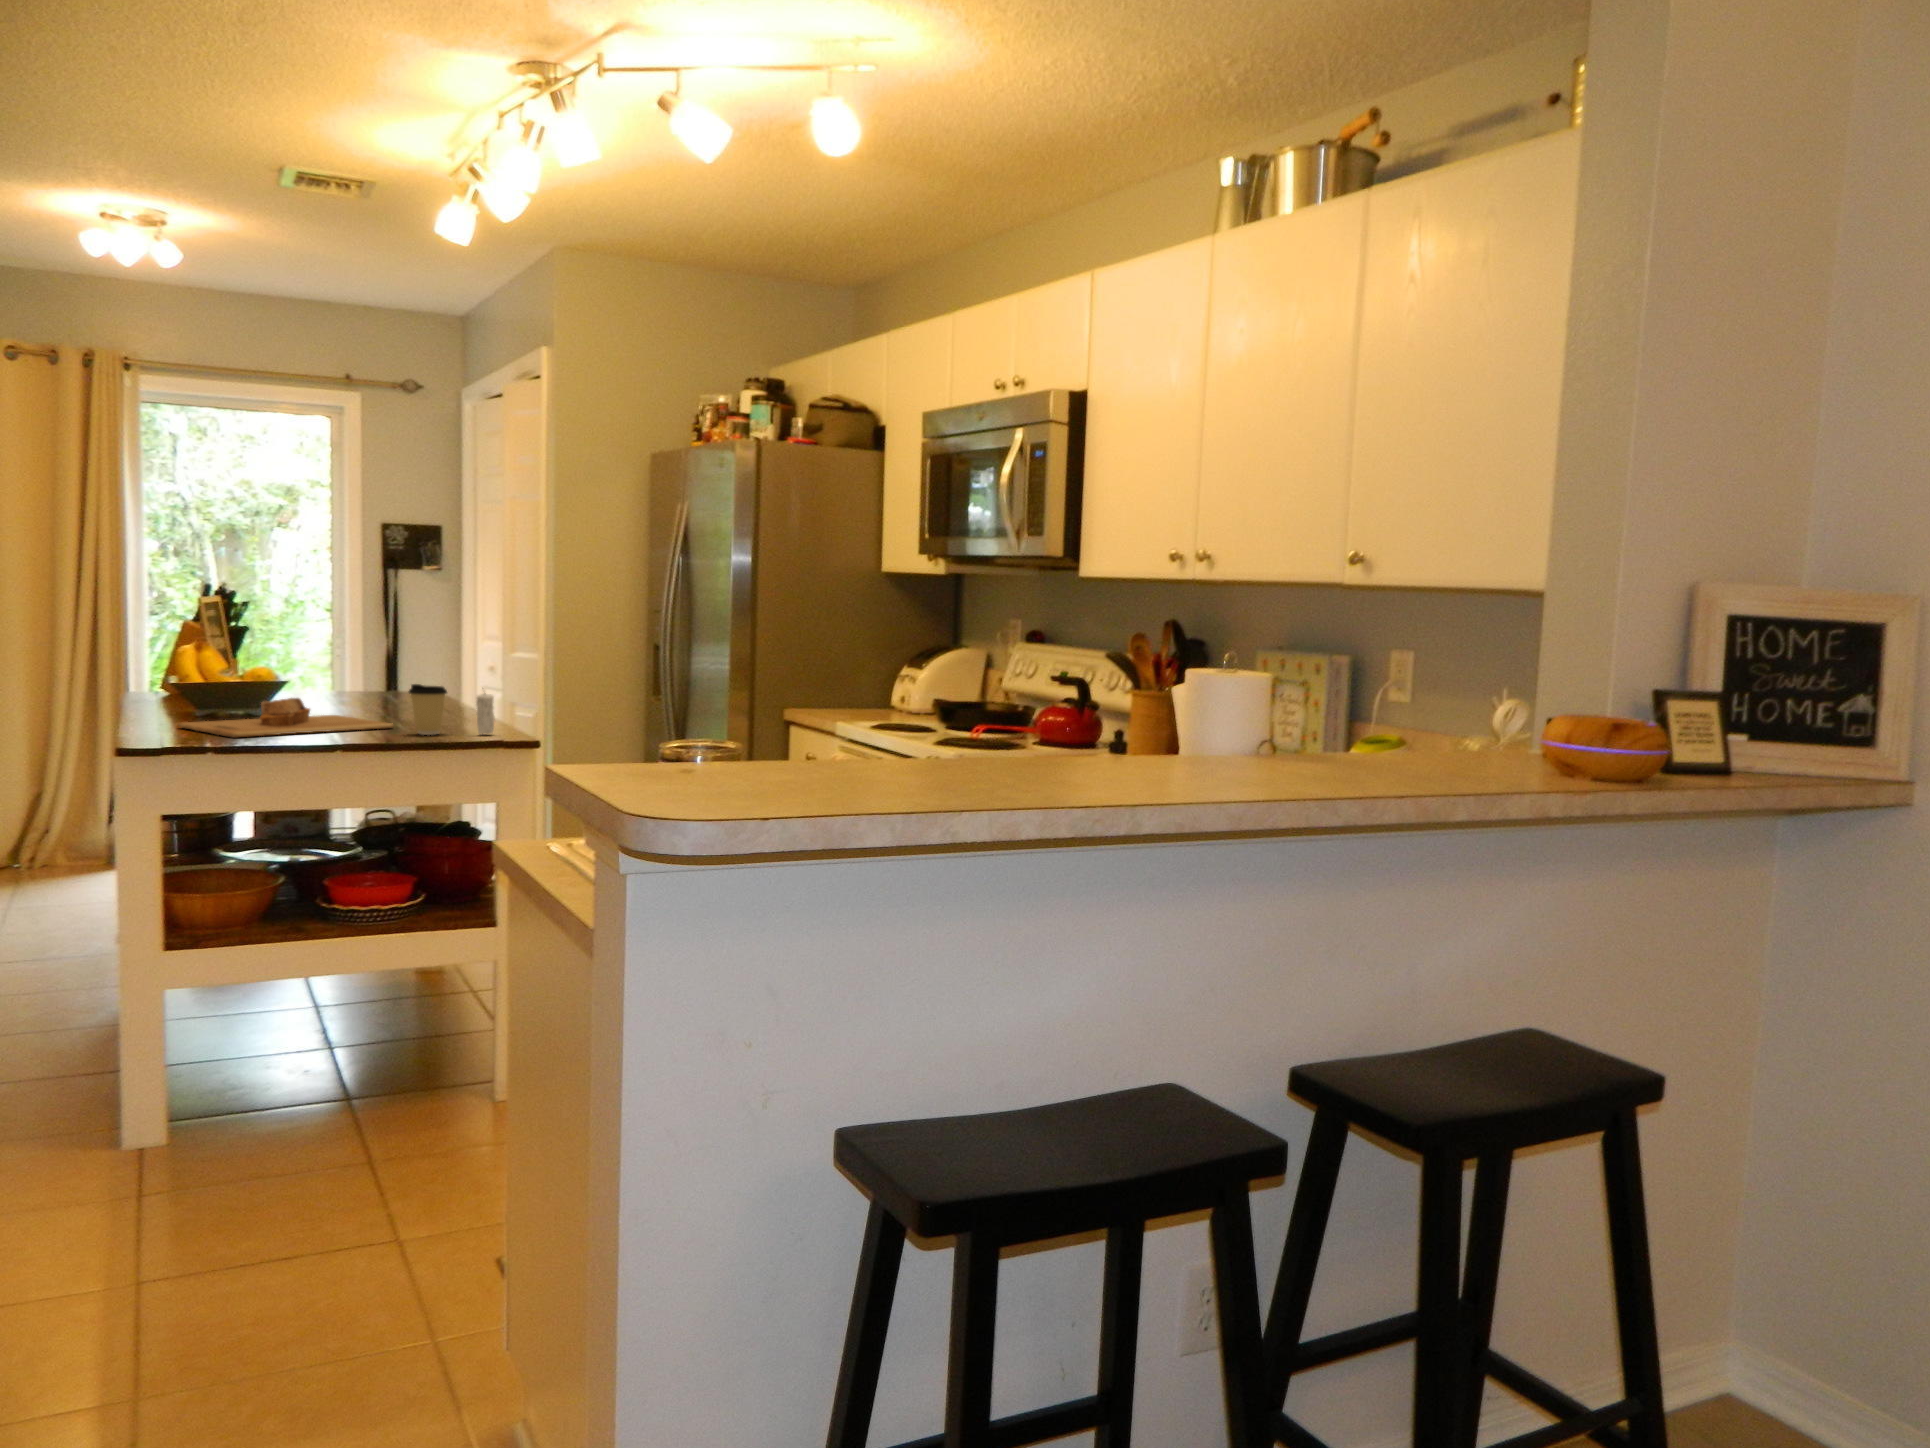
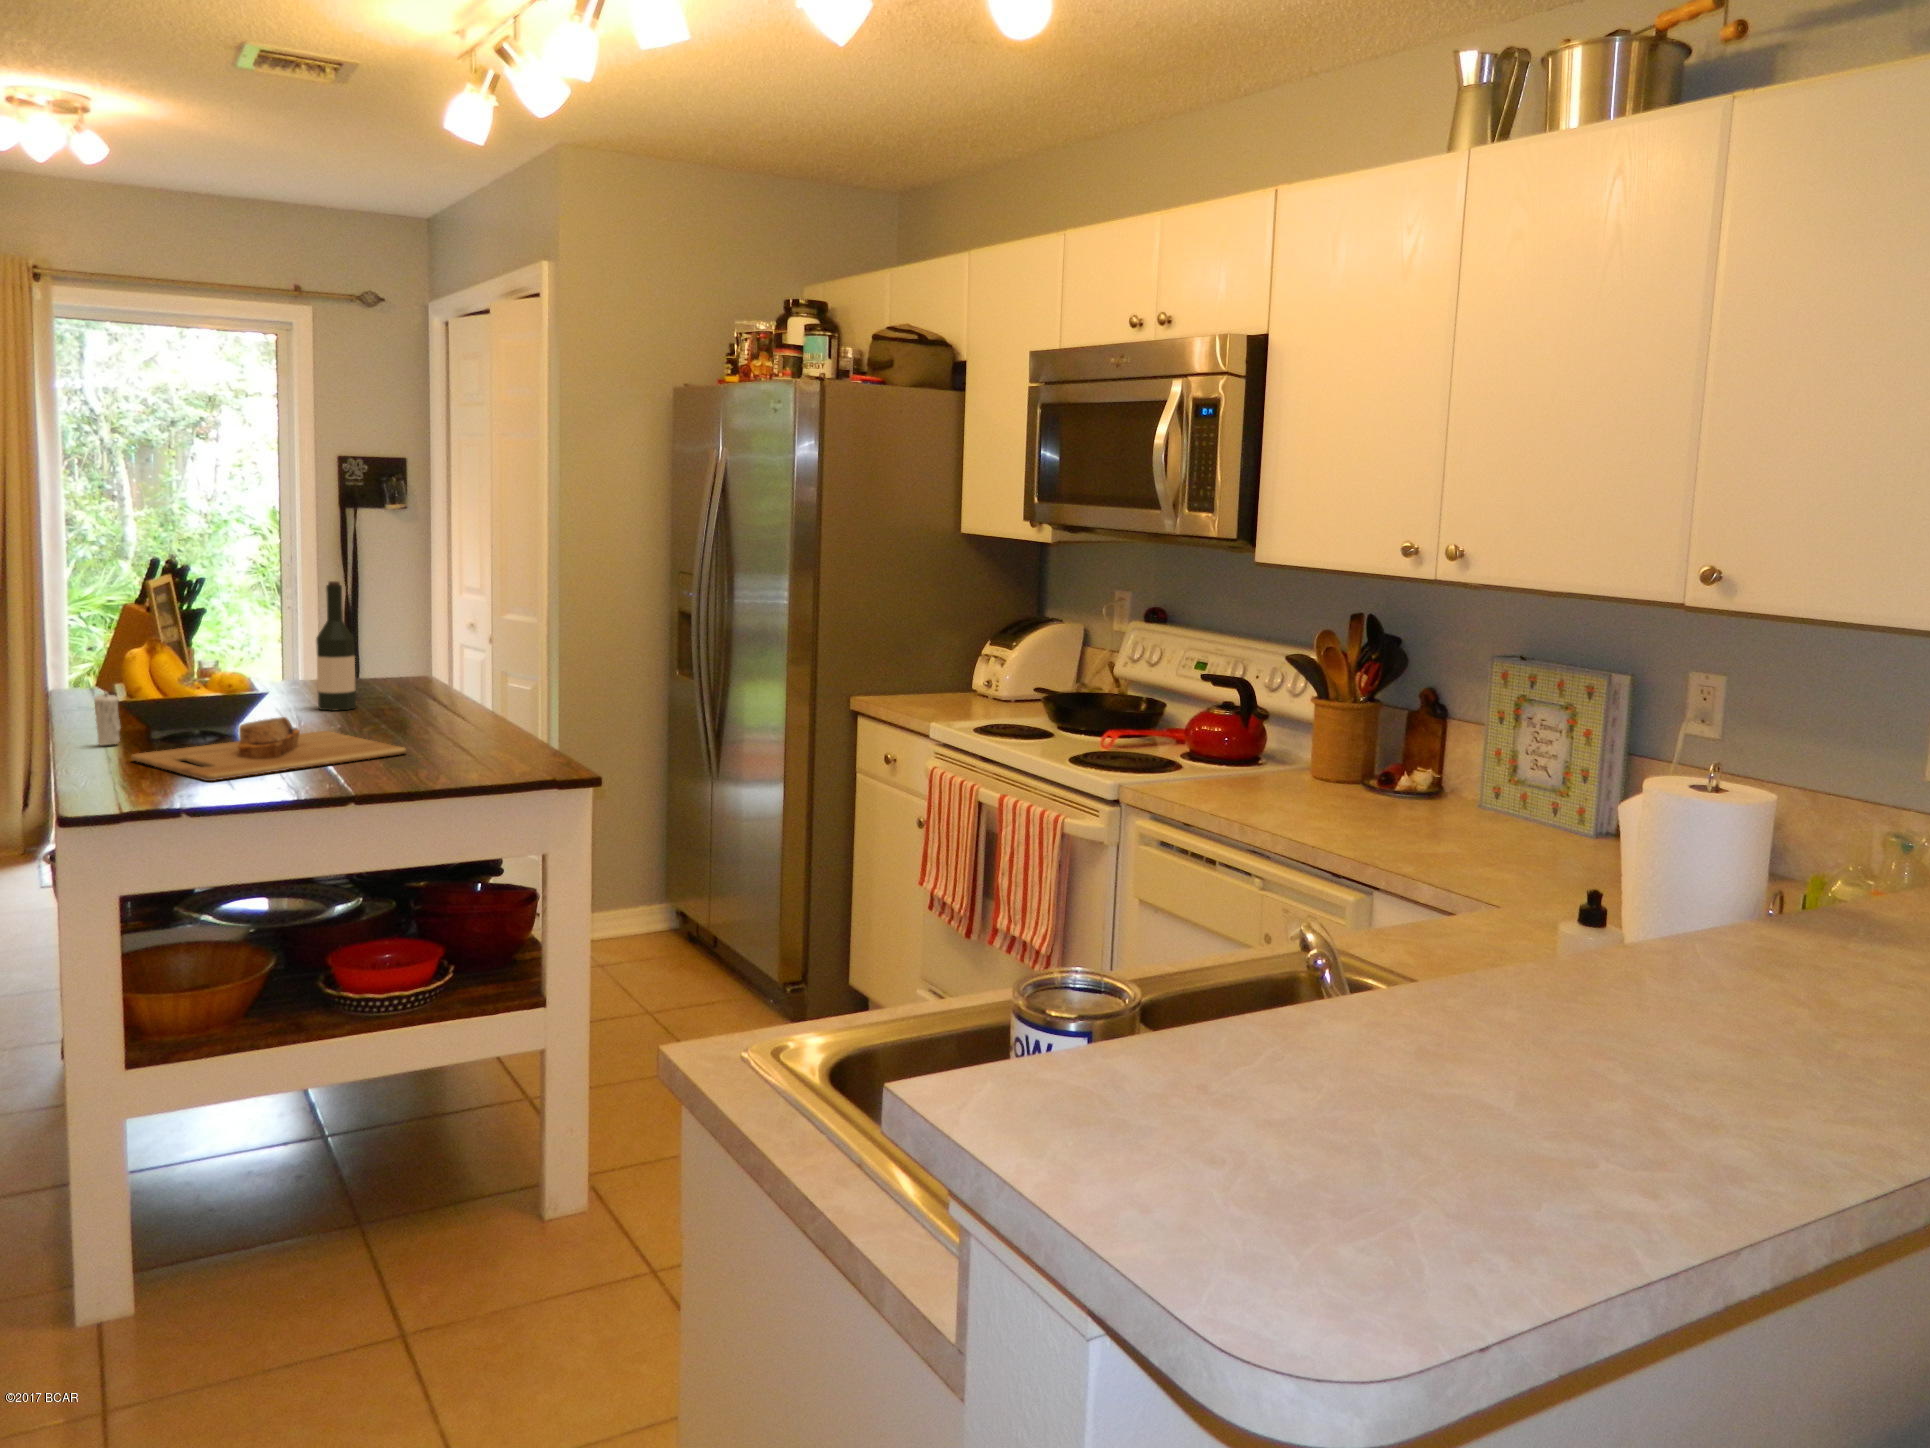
wine bottle: none [335,602,367,707] -> present [316,581,356,711]
coffee cup: present [409,684,447,735] -> none [429,702,479,767]
candle: present [476,693,494,735] -> present [95,694,120,745]

